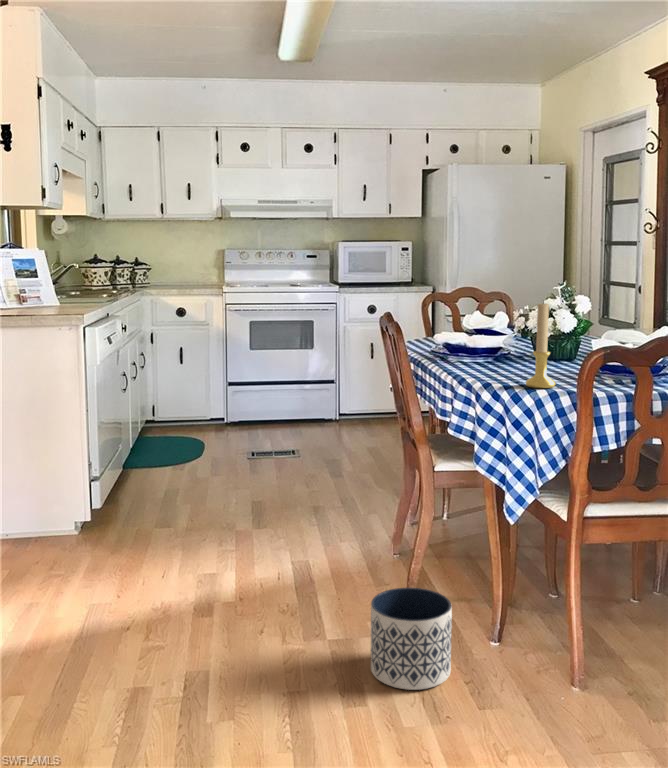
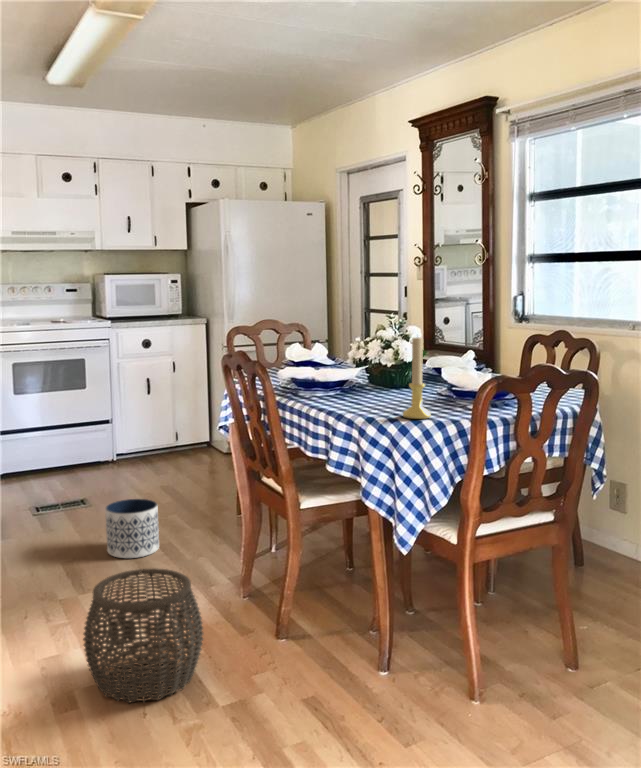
woven basket: none [213,512,323,630] -> present [83,569,203,703]
planter: present [371,588,452,690] -> present [105,499,159,558]

